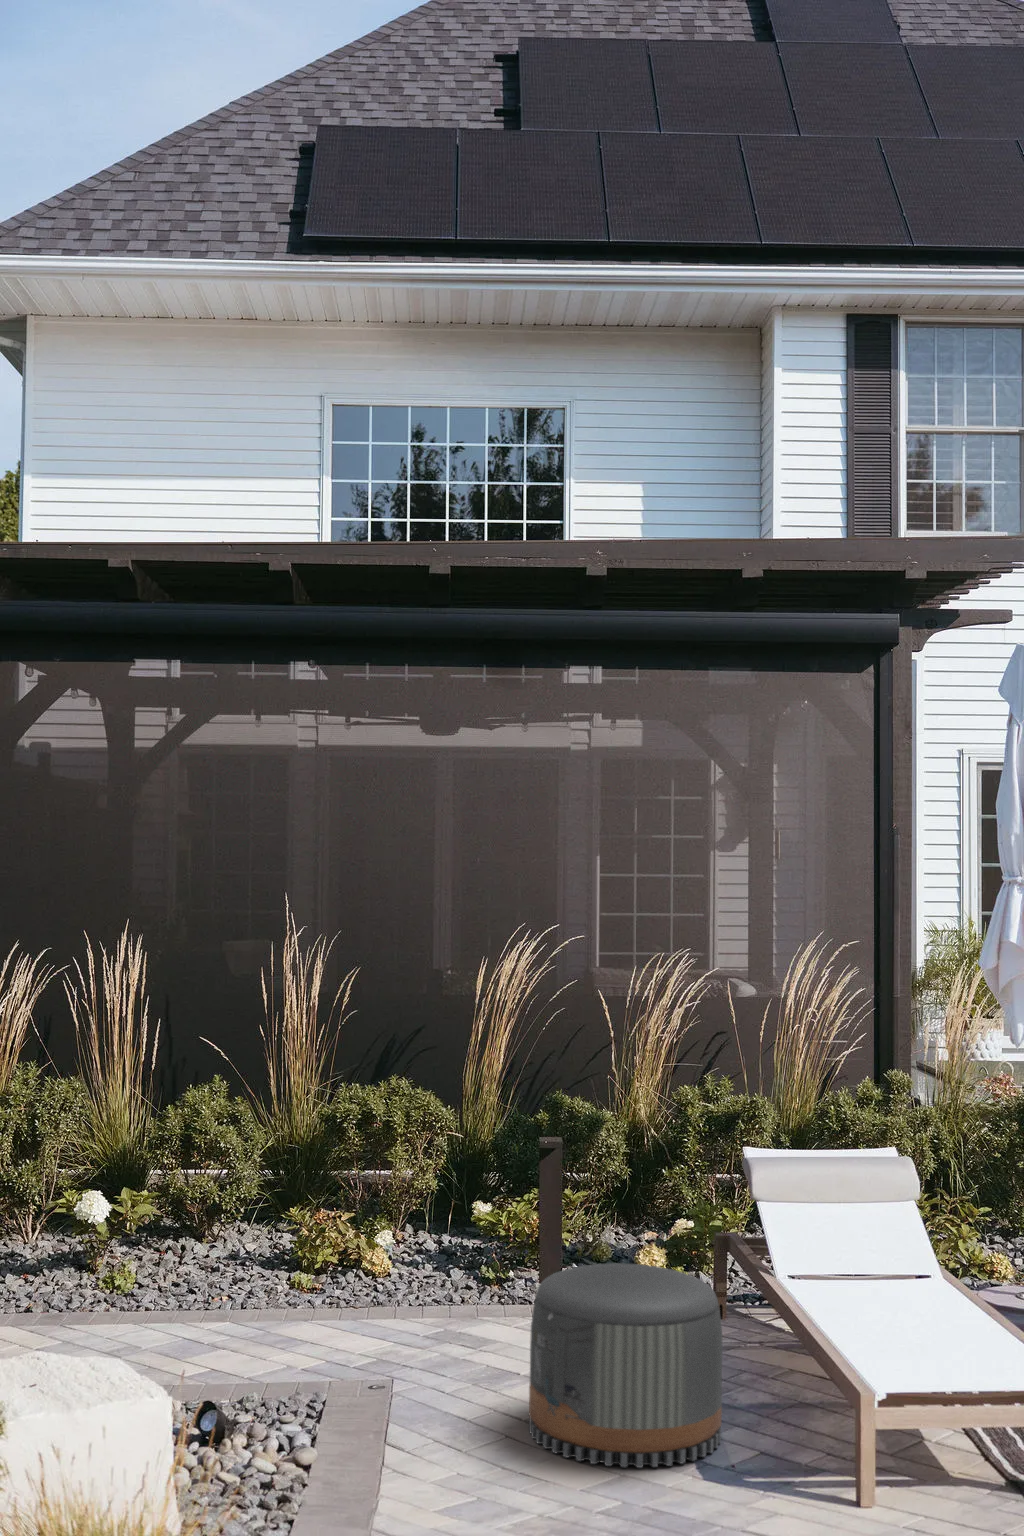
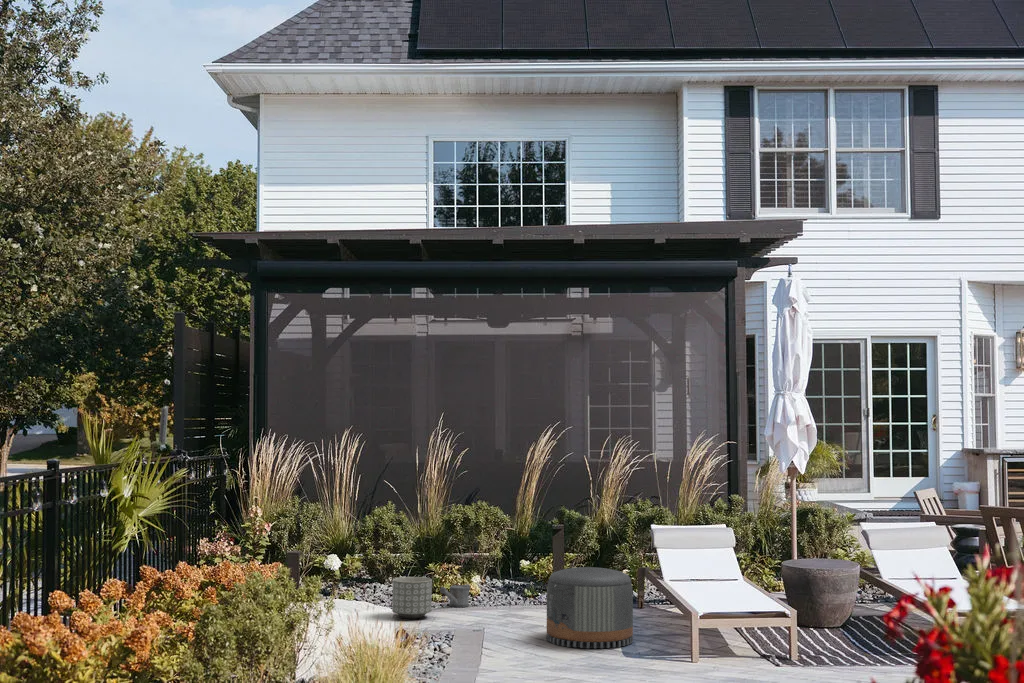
planter: none [197,1259,284,1355] -> present [392,577,432,619]
watering can: none [305,1261,369,1314] -> present [440,584,470,607]

